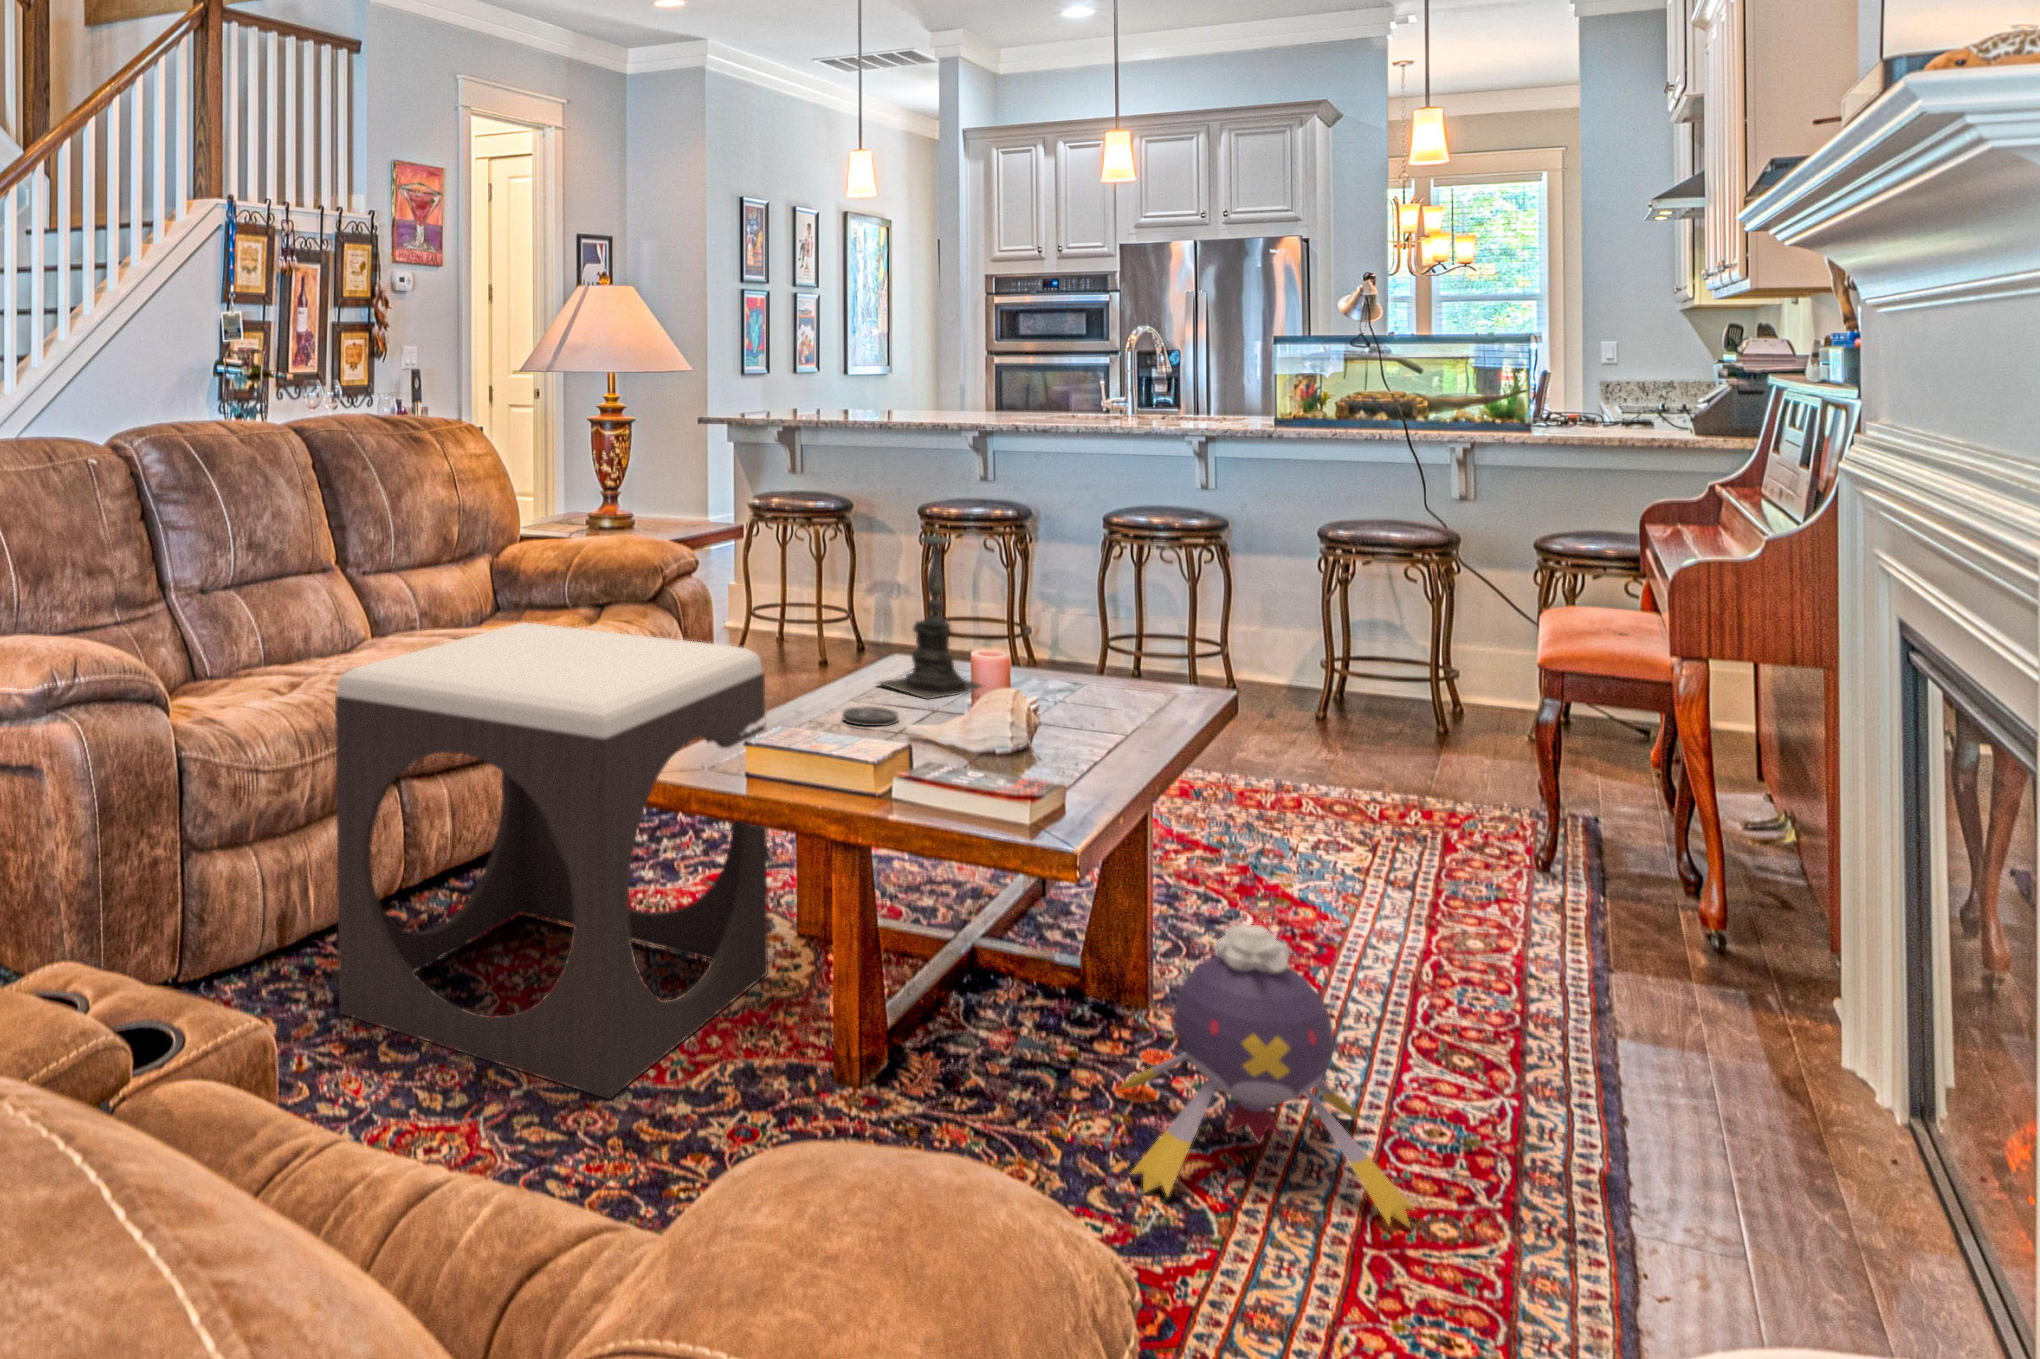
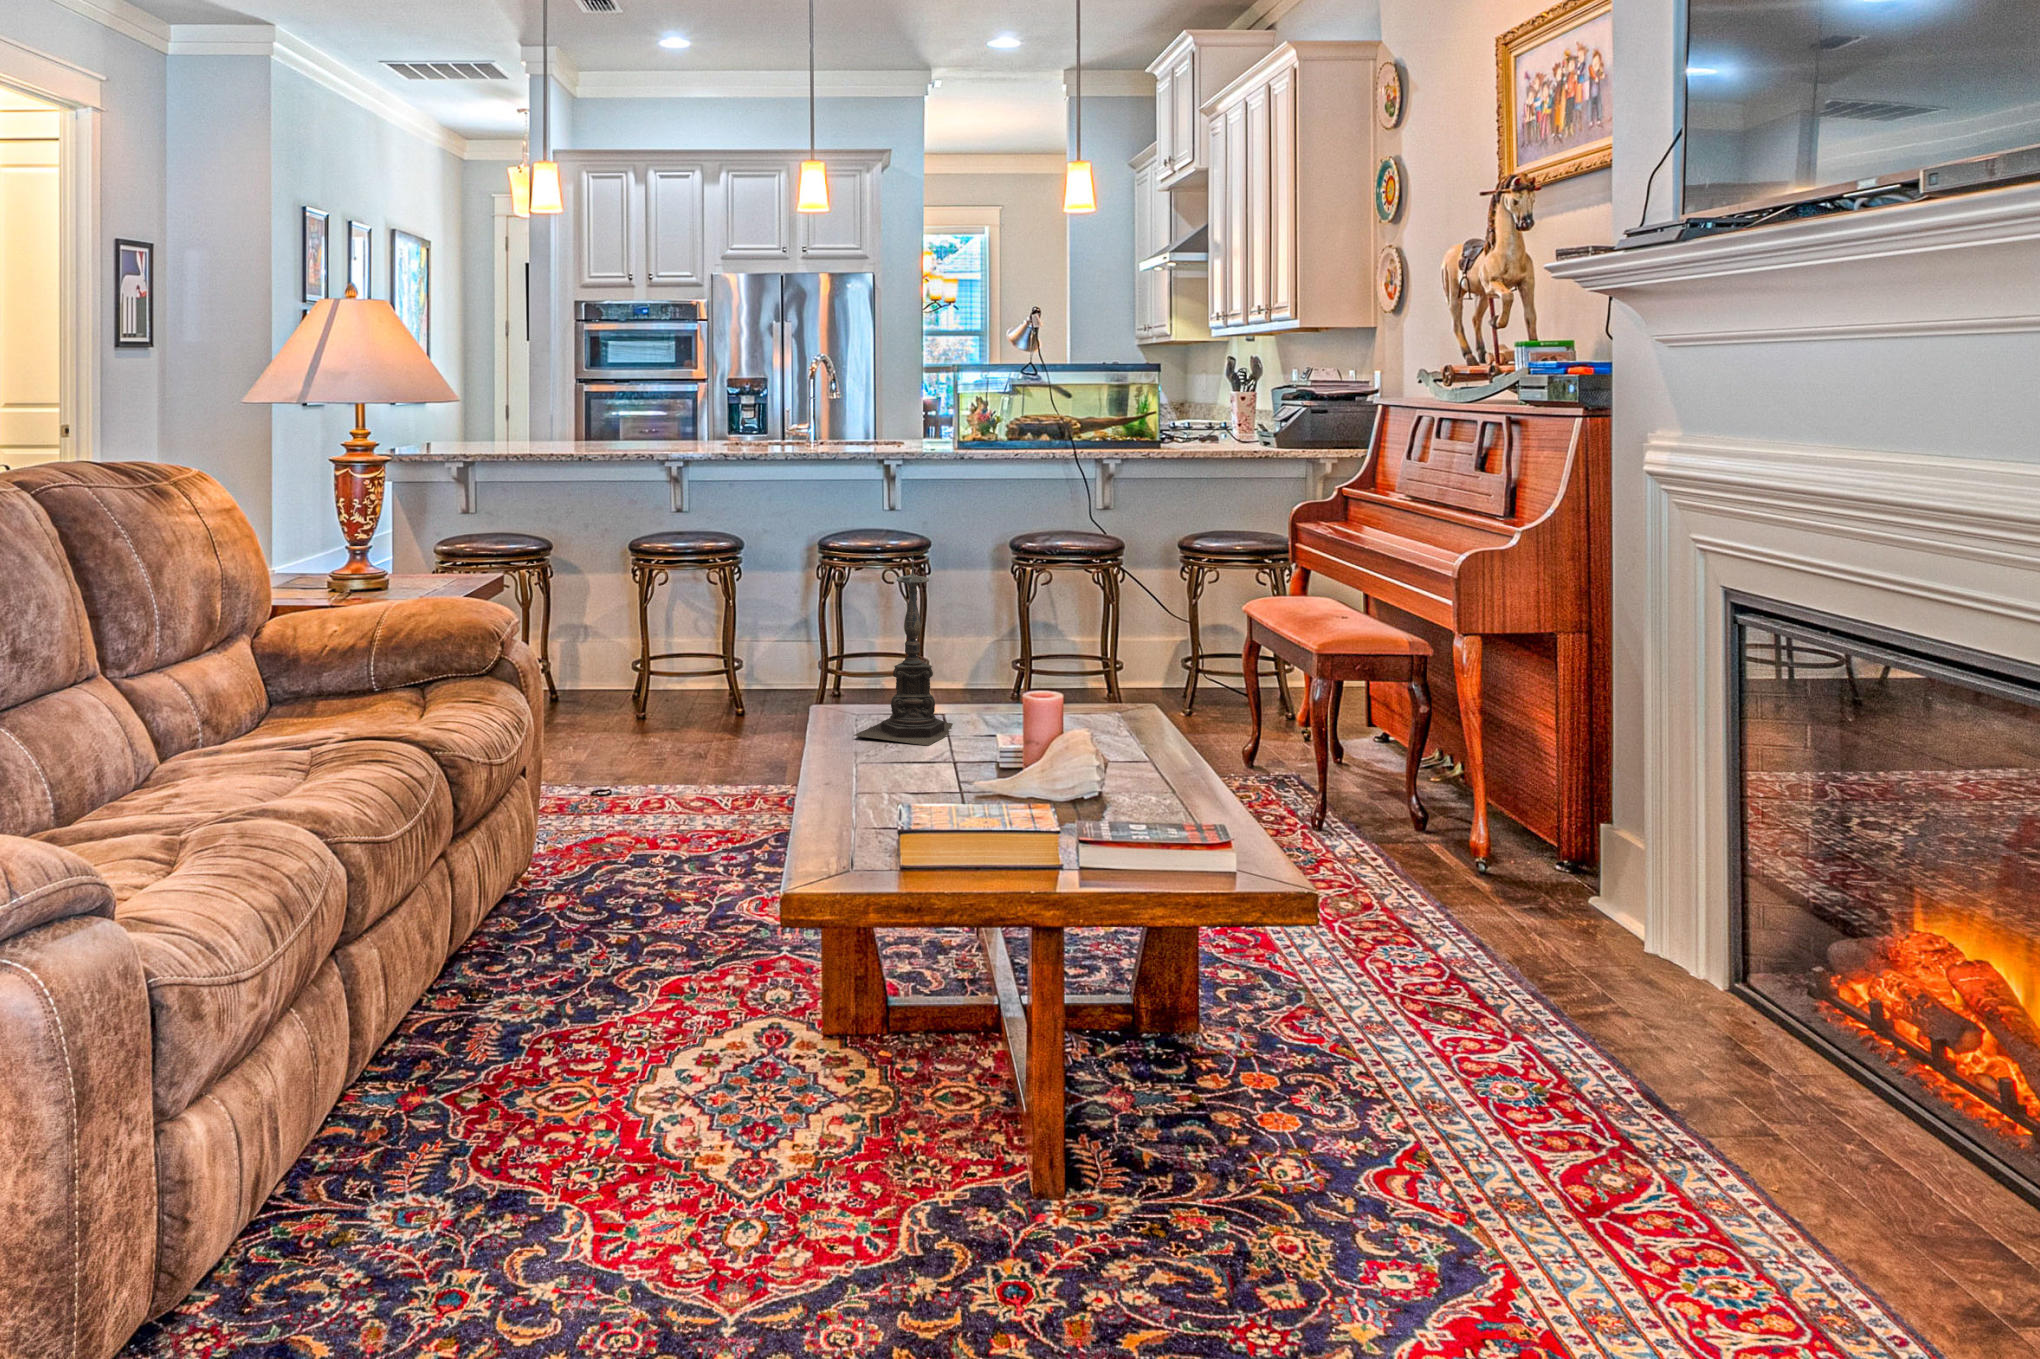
footstool: present [335,623,768,1099] -> none [399,717,838,1294]
coaster: present [843,706,898,726] -> none [889,762,947,784]
plush toy: present [1116,925,1414,1227] -> none [1239,913,1538,1195]

